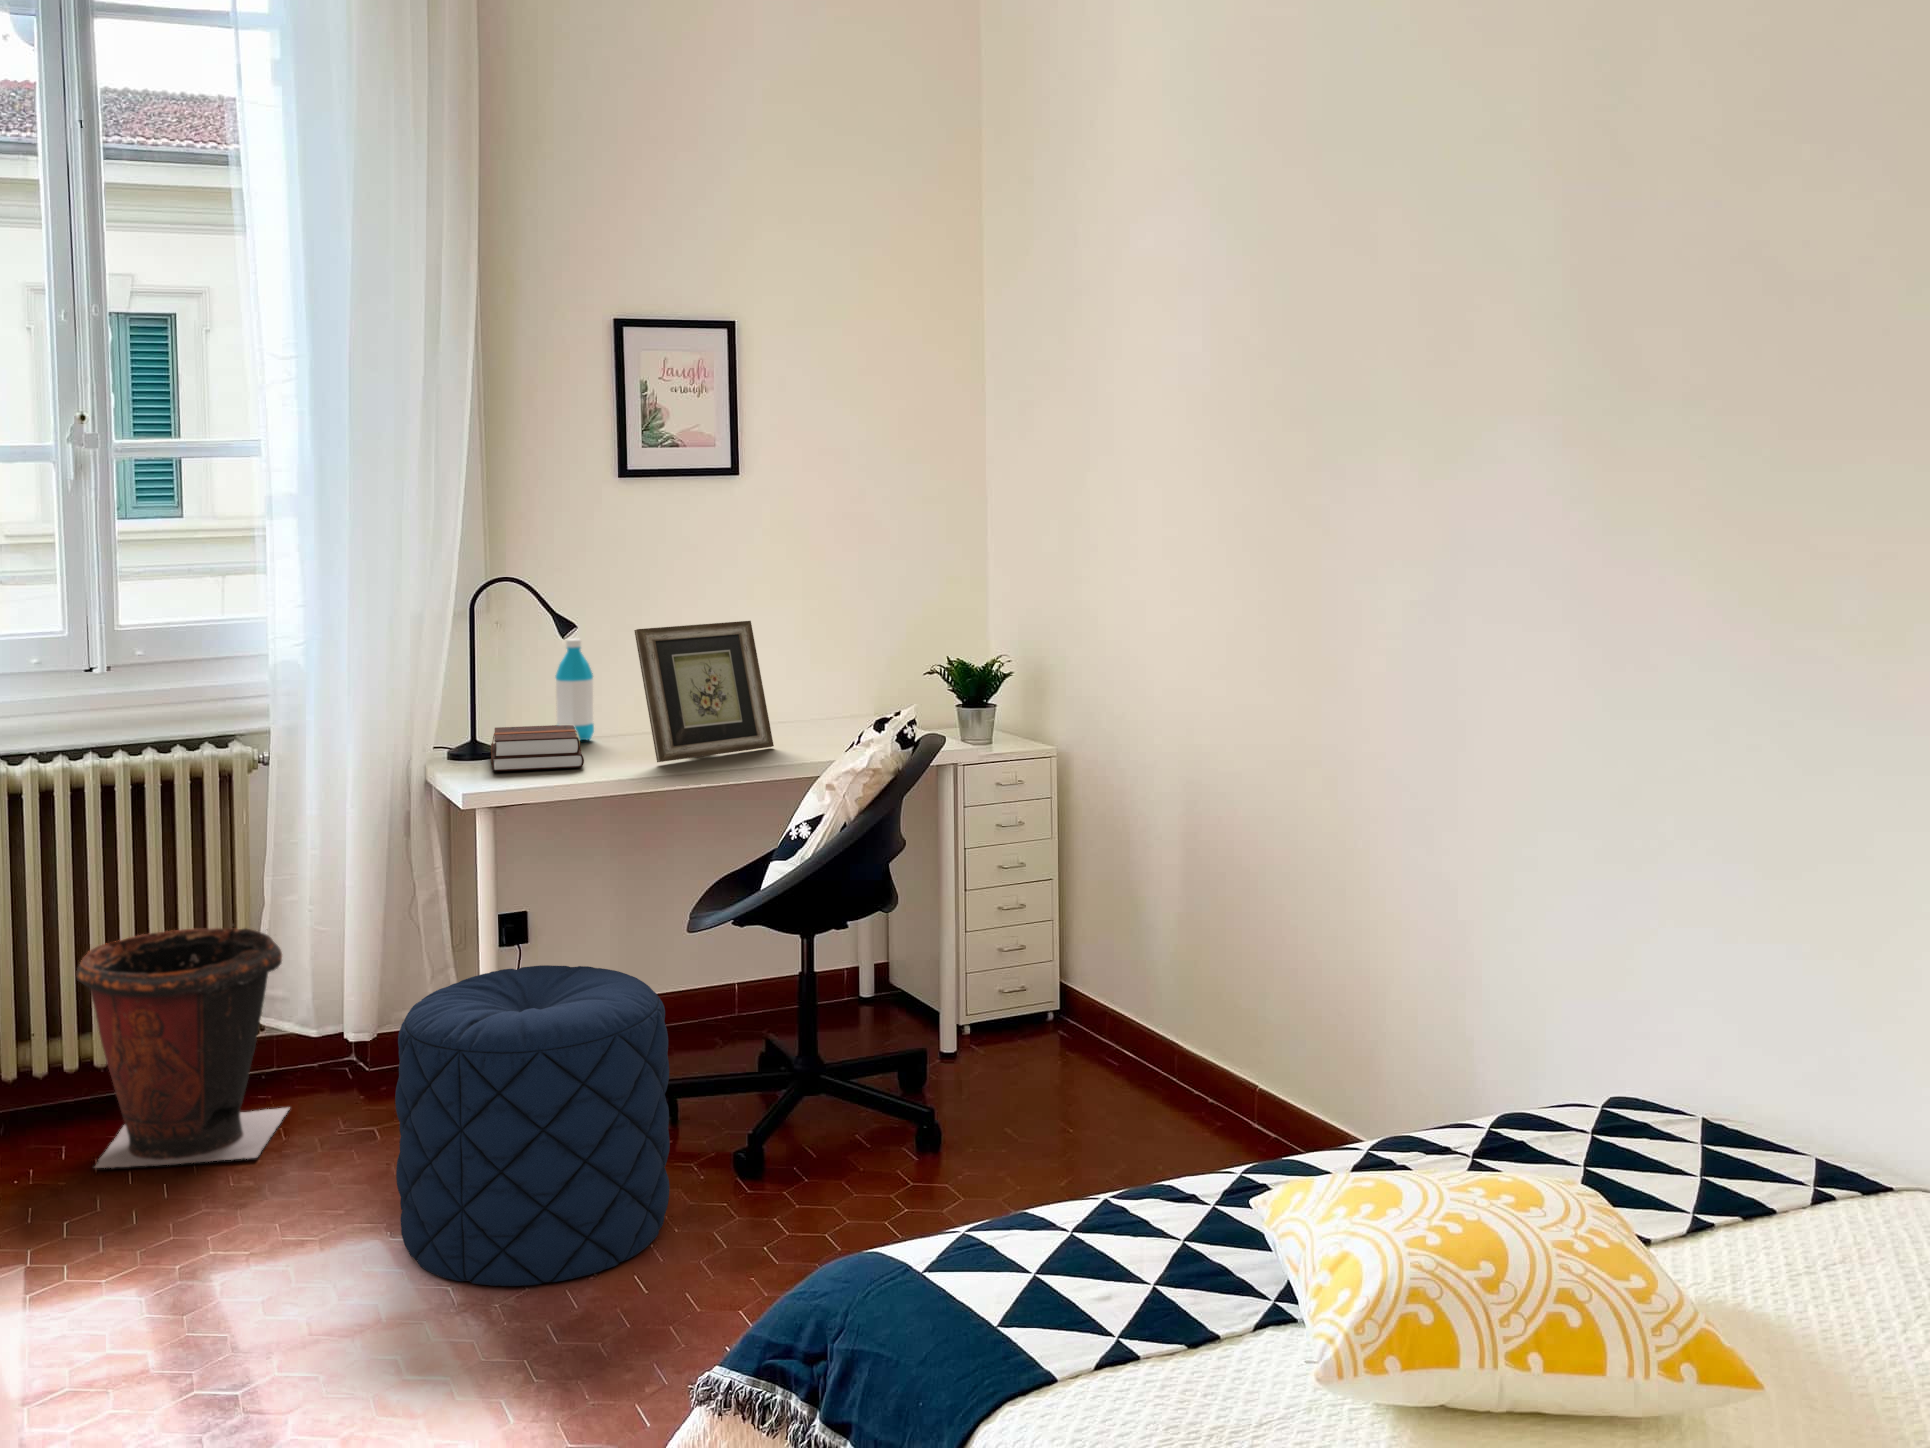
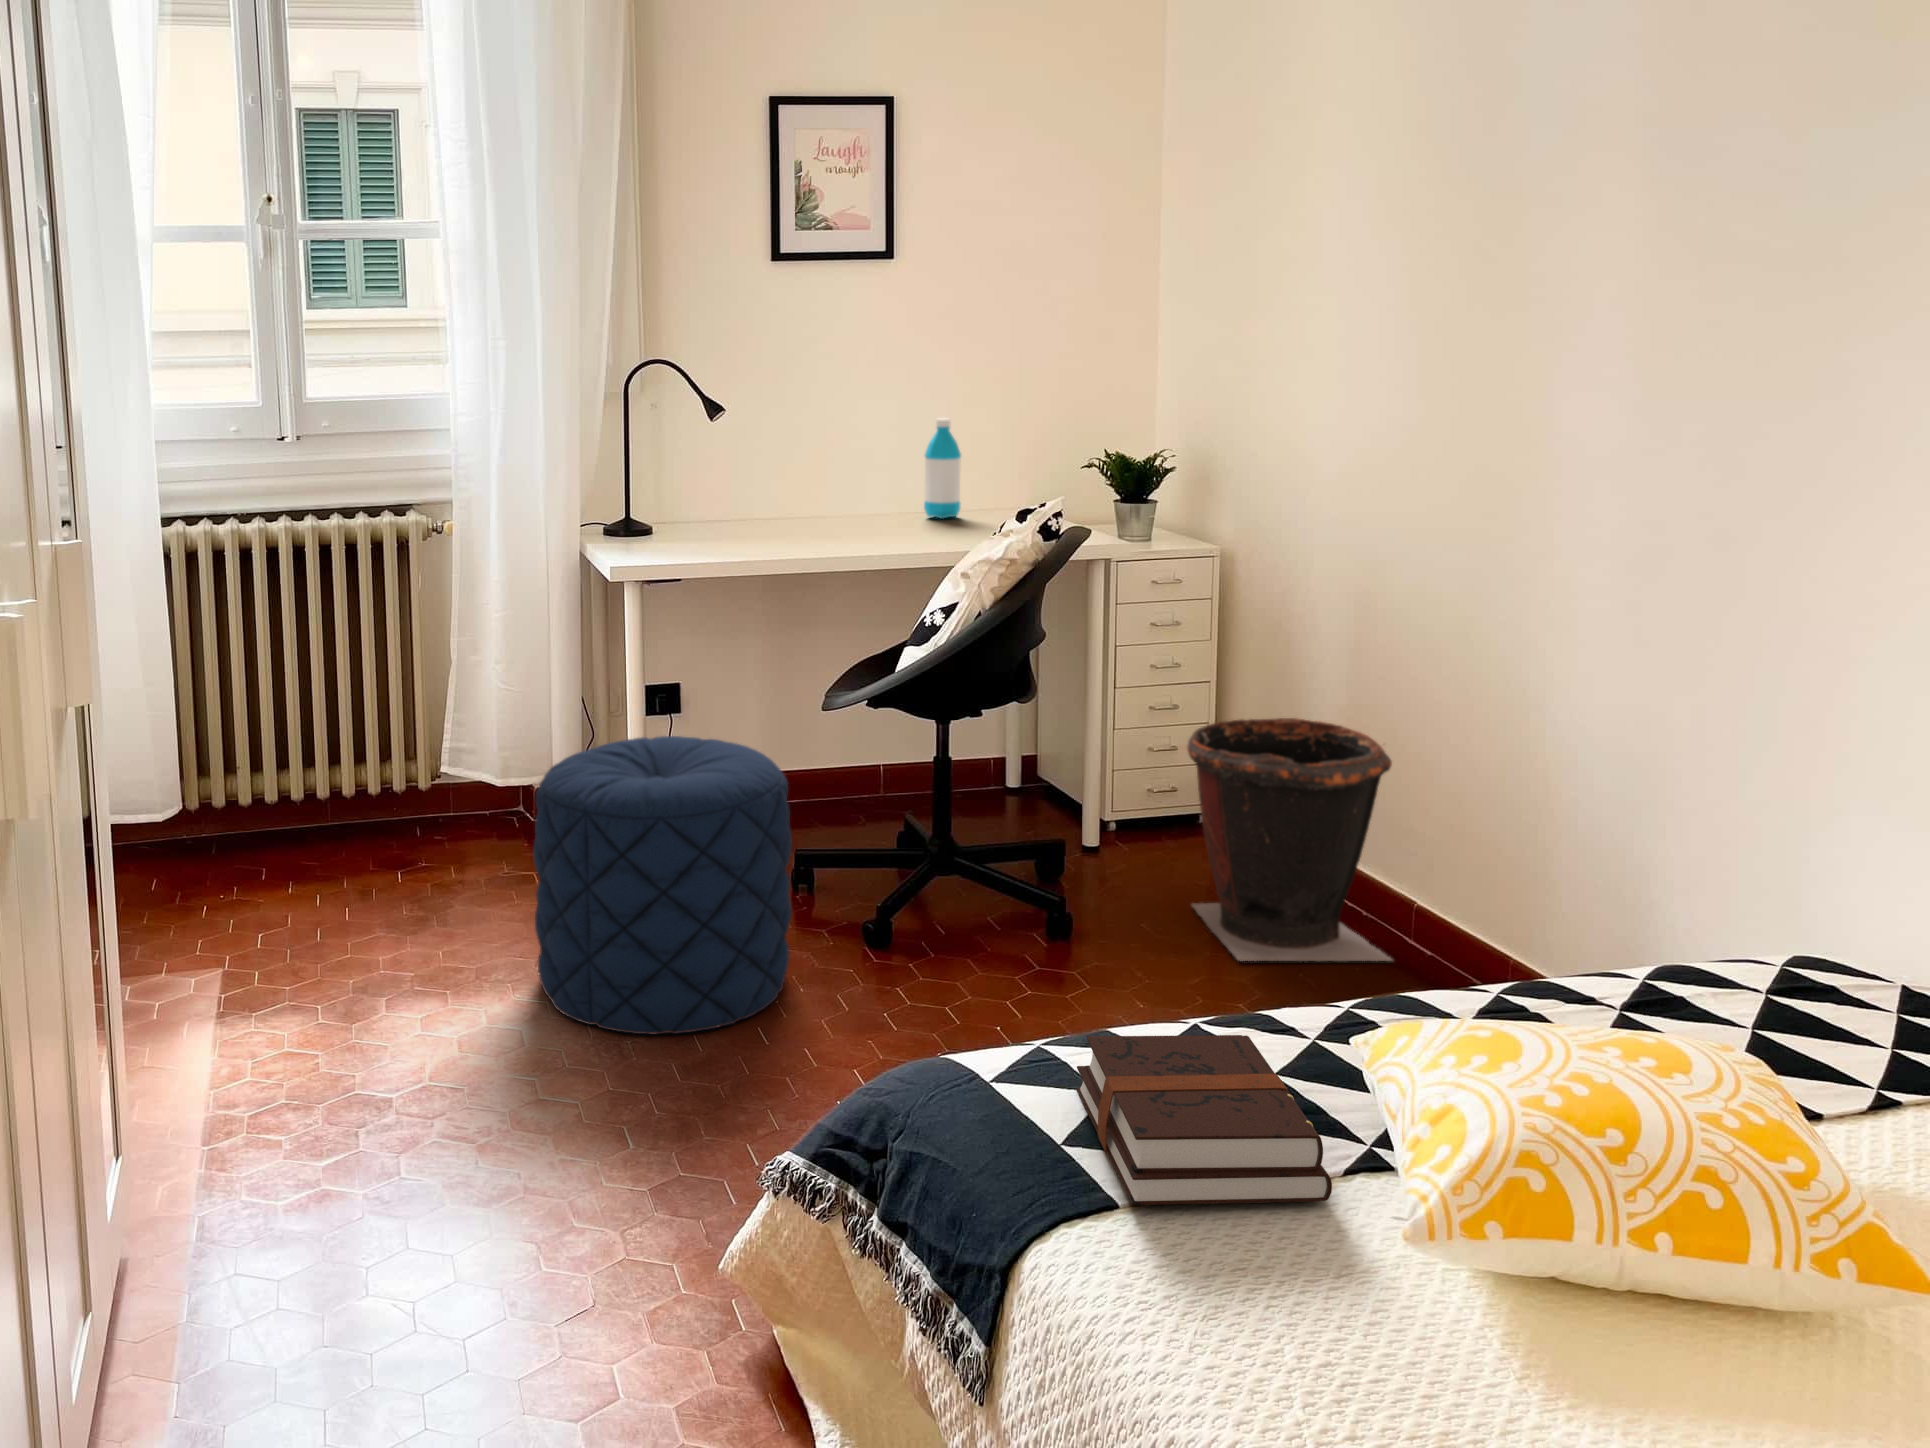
picture frame: present [634,621,774,762] -> none [779,408,917,546]
water bottle: present [556,639,594,740] -> present [924,418,961,519]
hardback book: present [491,725,584,771] -> present [1076,1035,1332,1205]
waste bin: present [76,928,290,1168] -> present [1187,718,1392,961]

